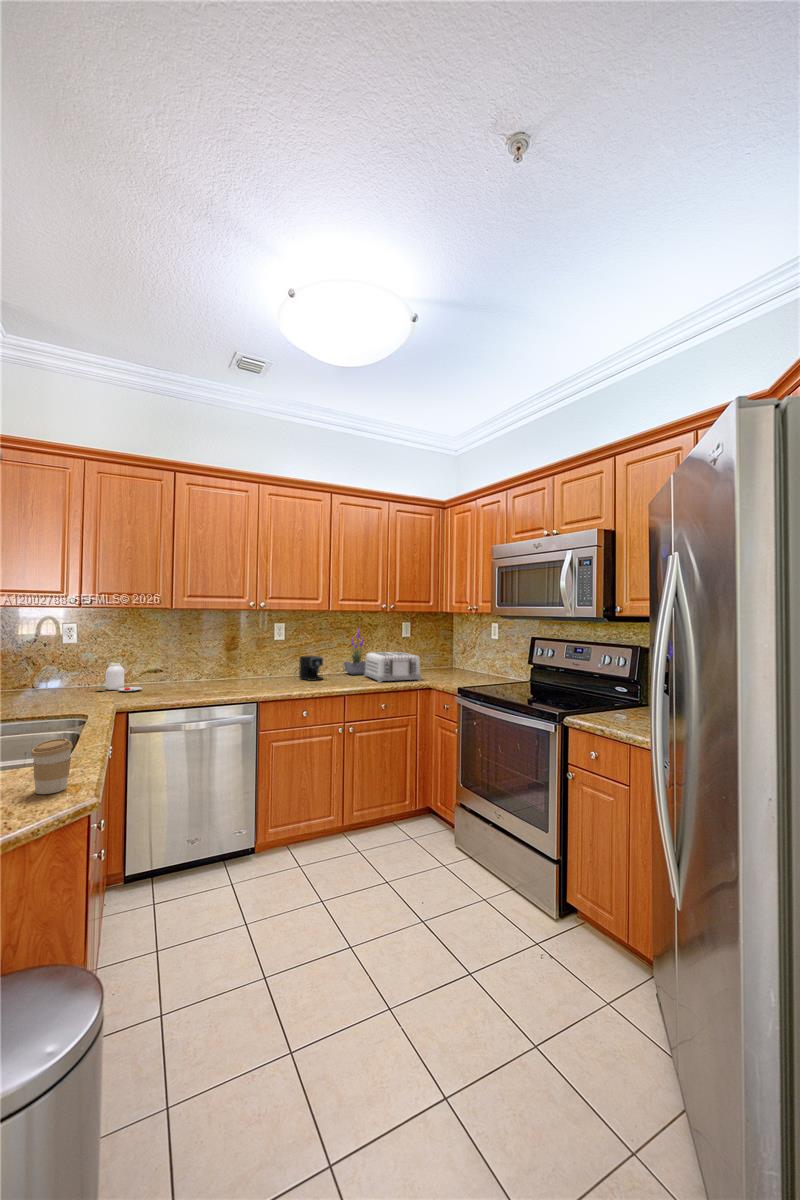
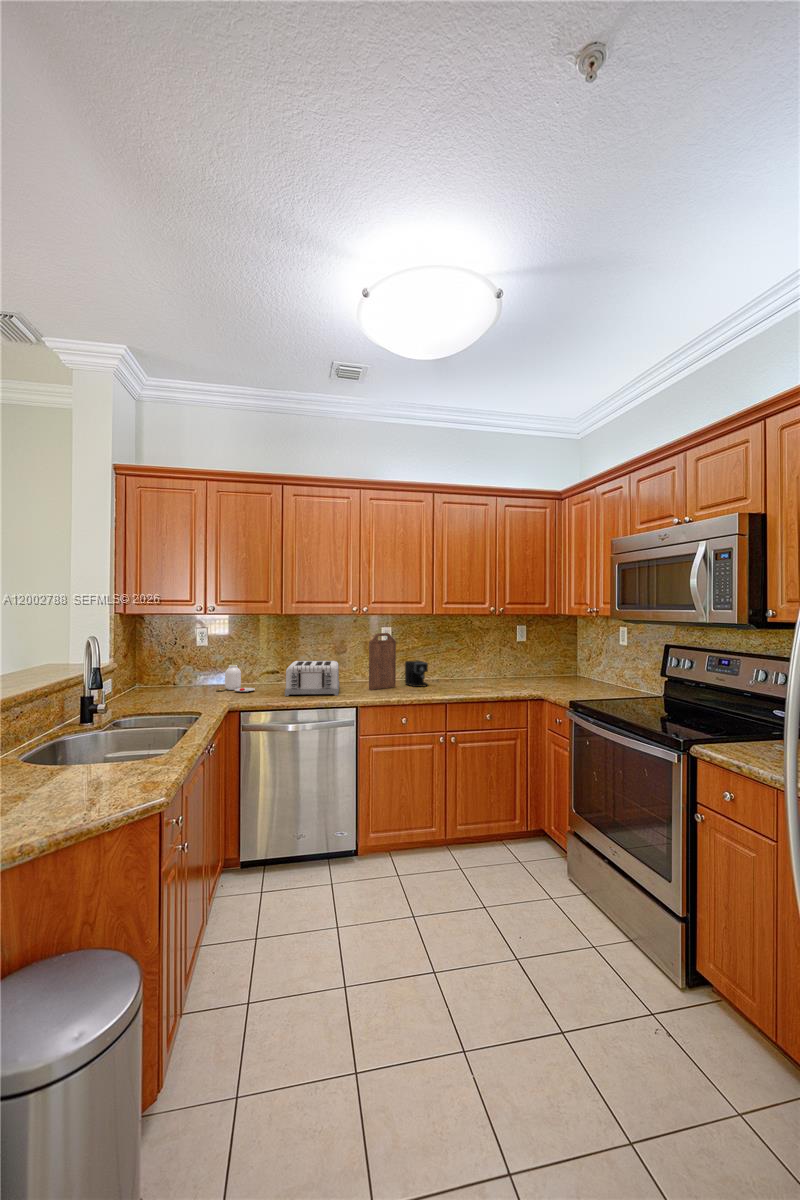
cutting board: none [266,629,292,685] -> present [369,633,396,690]
potted plant: present [344,629,366,675] -> none [453,631,481,682]
toaster: present [364,652,421,683] -> present [285,661,339,696]
coffee cup: present [31,738,73,794] -> none [117,740,152,790]

